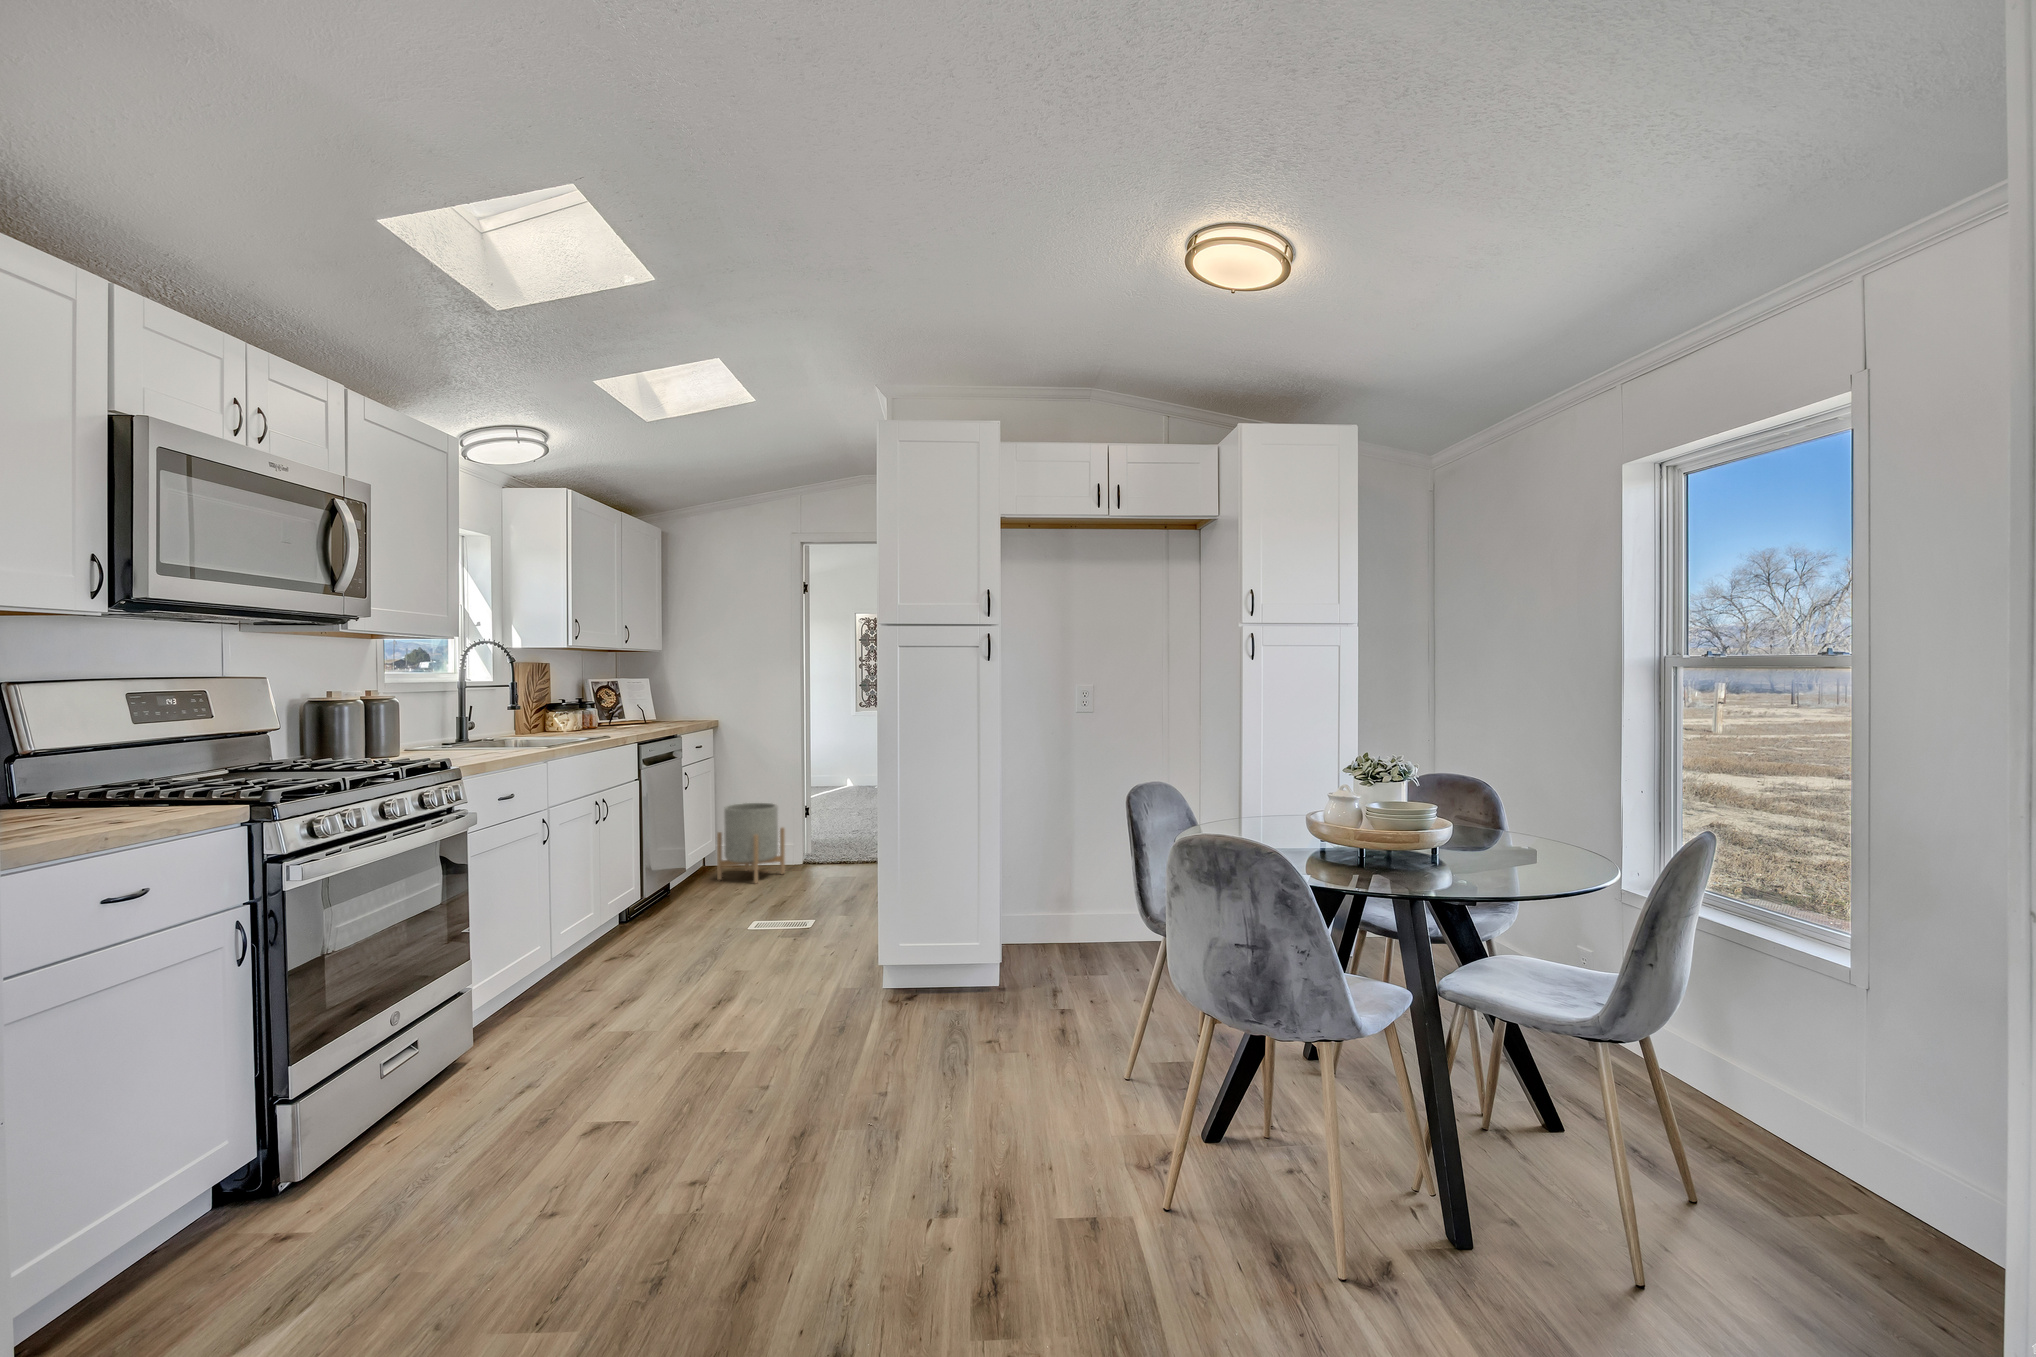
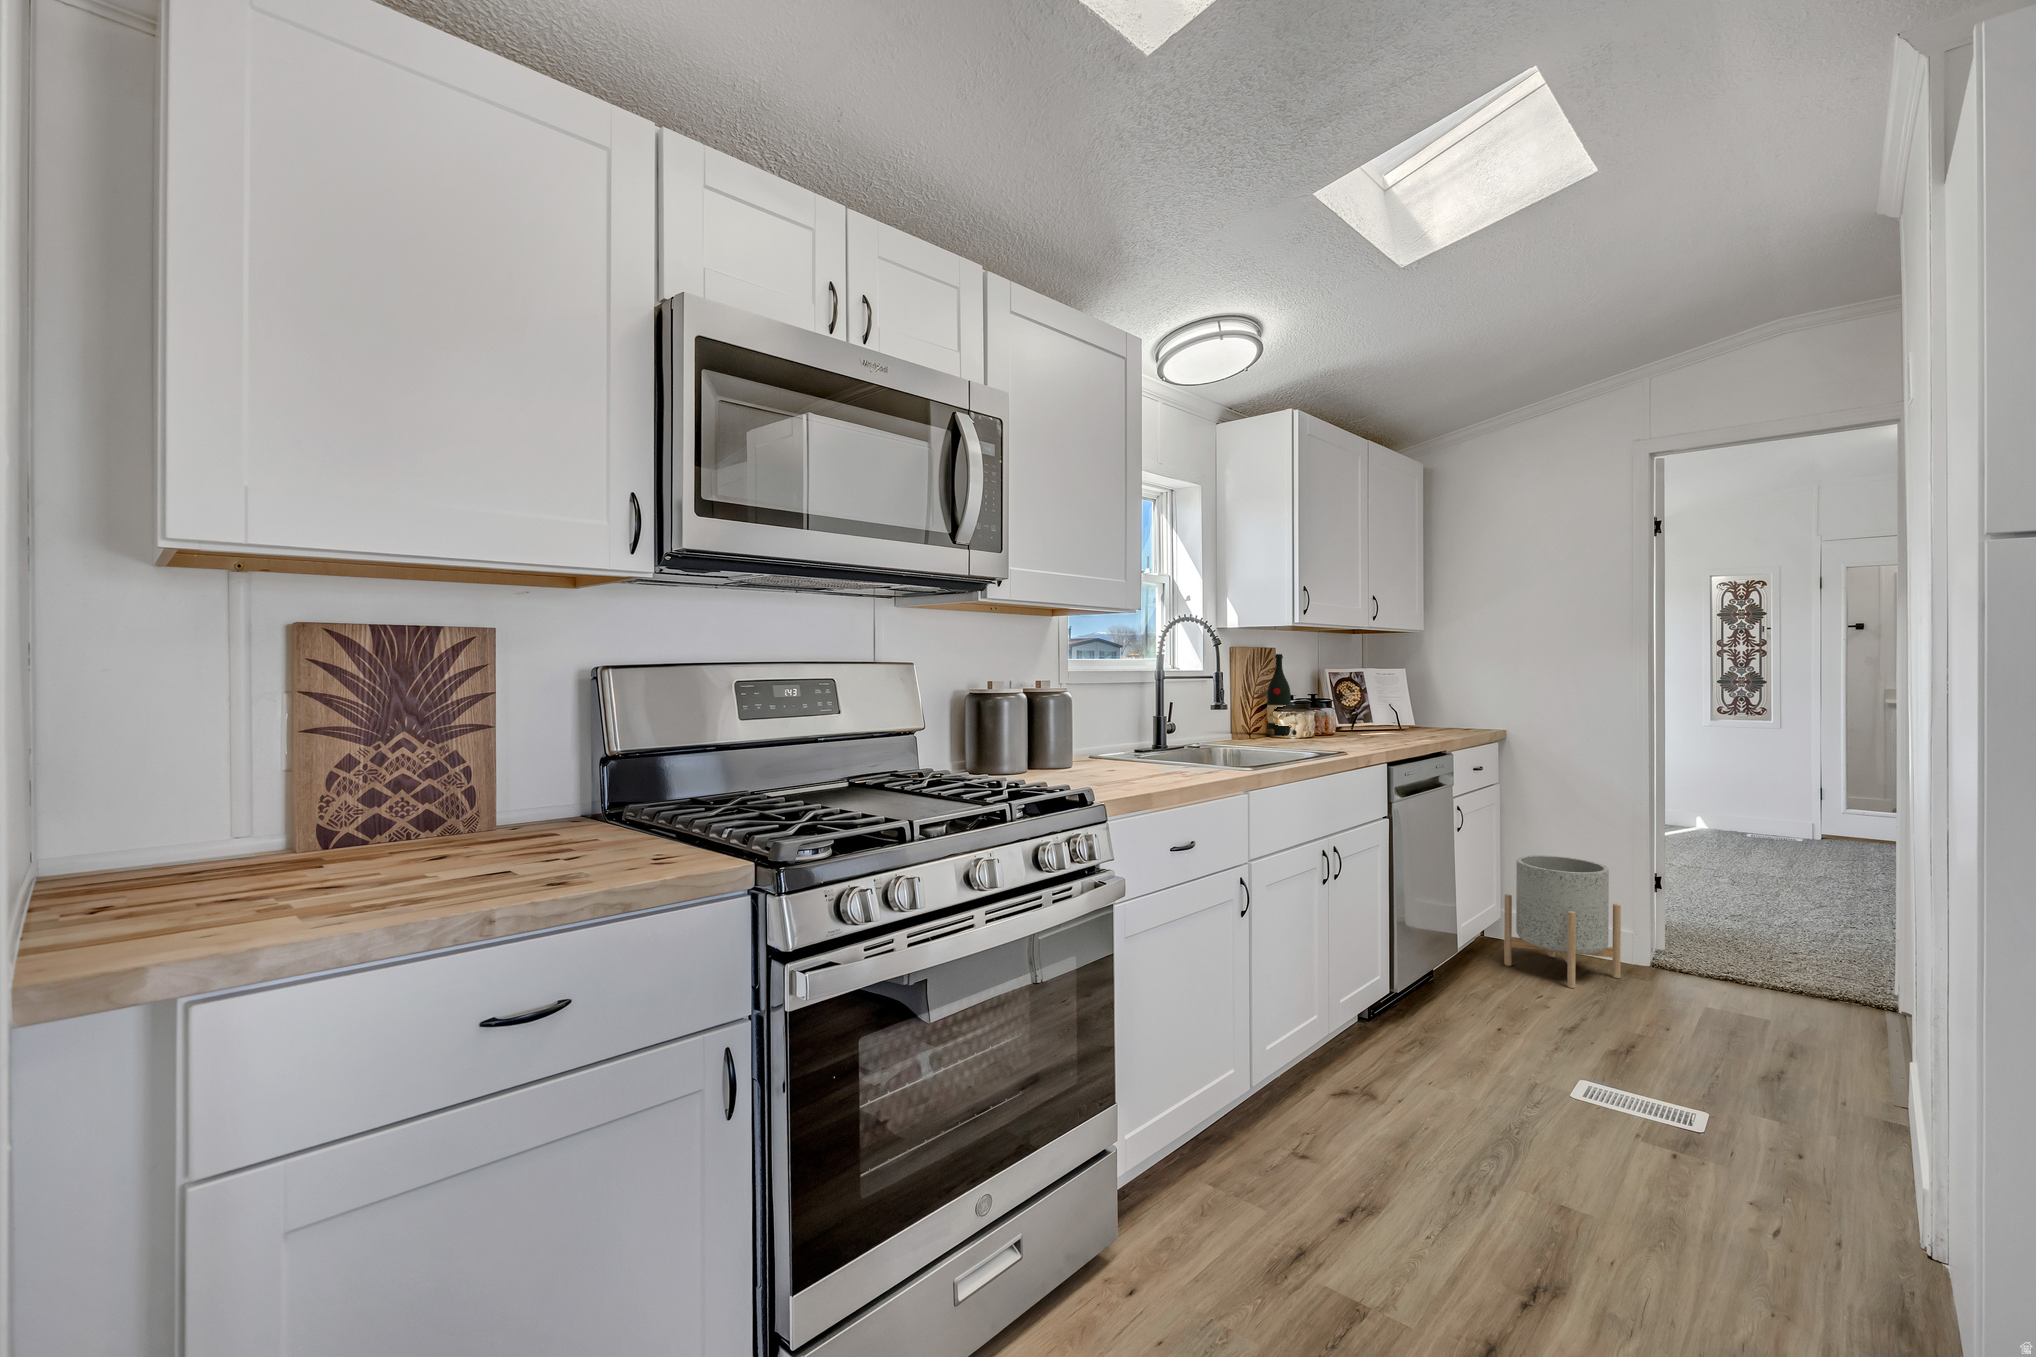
wine bottle: none [545,668,570,730] -> present [1266,654,1297,735]

